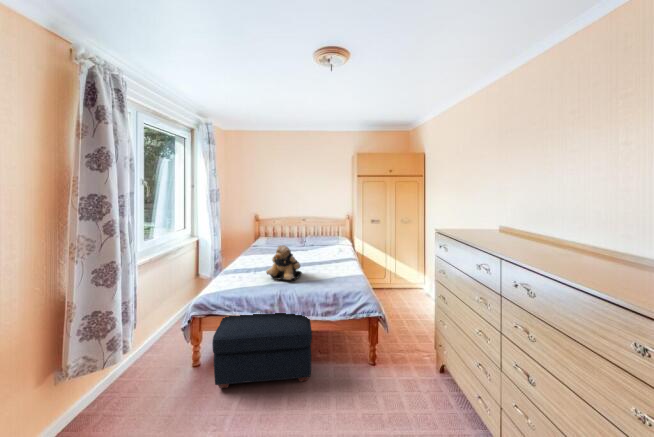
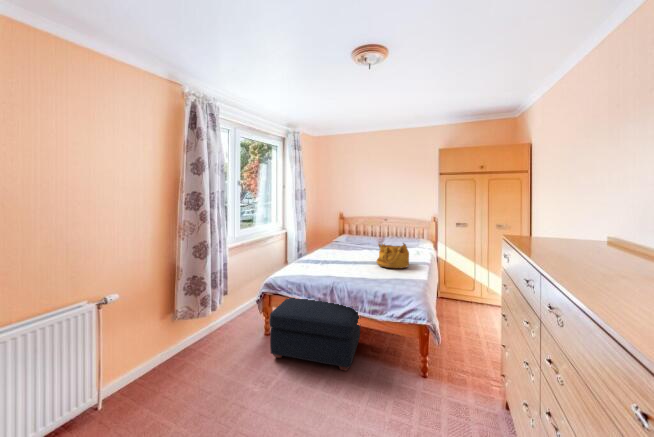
handbag: none [312,242,344,268] -> present [377,243,409,269]
teddy bear: present [266,245,302,280] -> none [328,241,361,276]

